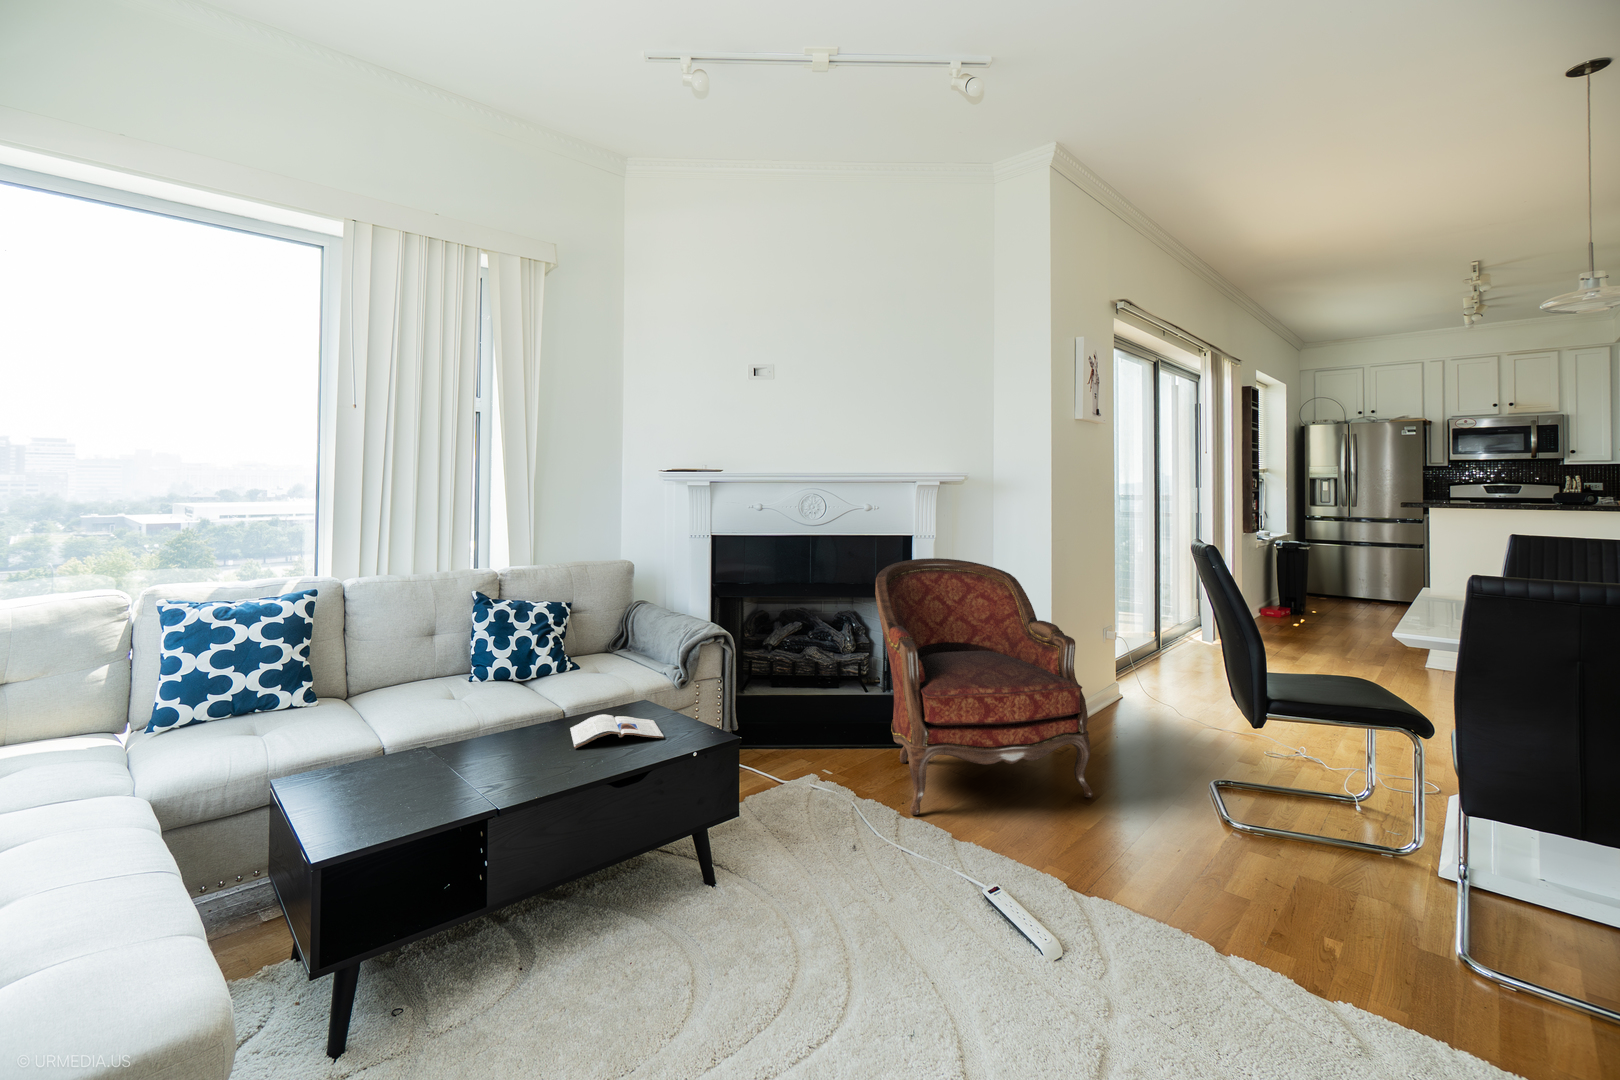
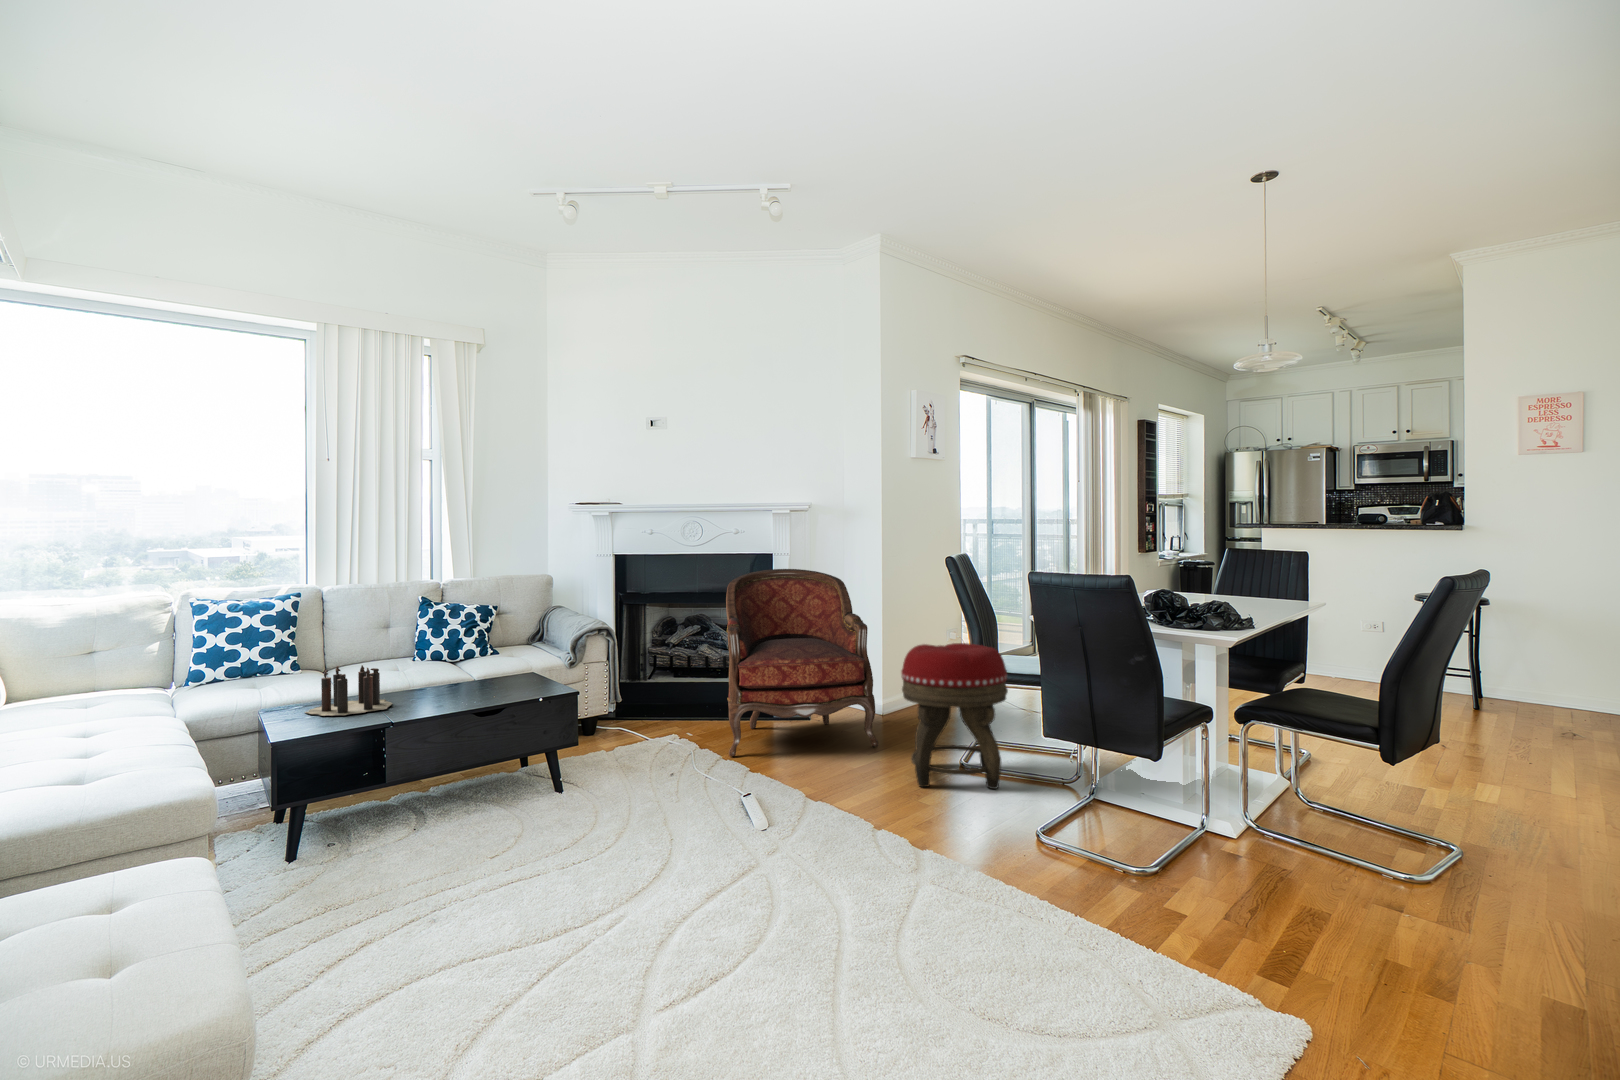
footstool: none [1172,674,1338,883] -> present [901,643,1008,789]
magazine: present [570,714,664,748] -> none [459,674,527,692]
candle: none [356,717,522,809] -> present [305,665,392,716]

